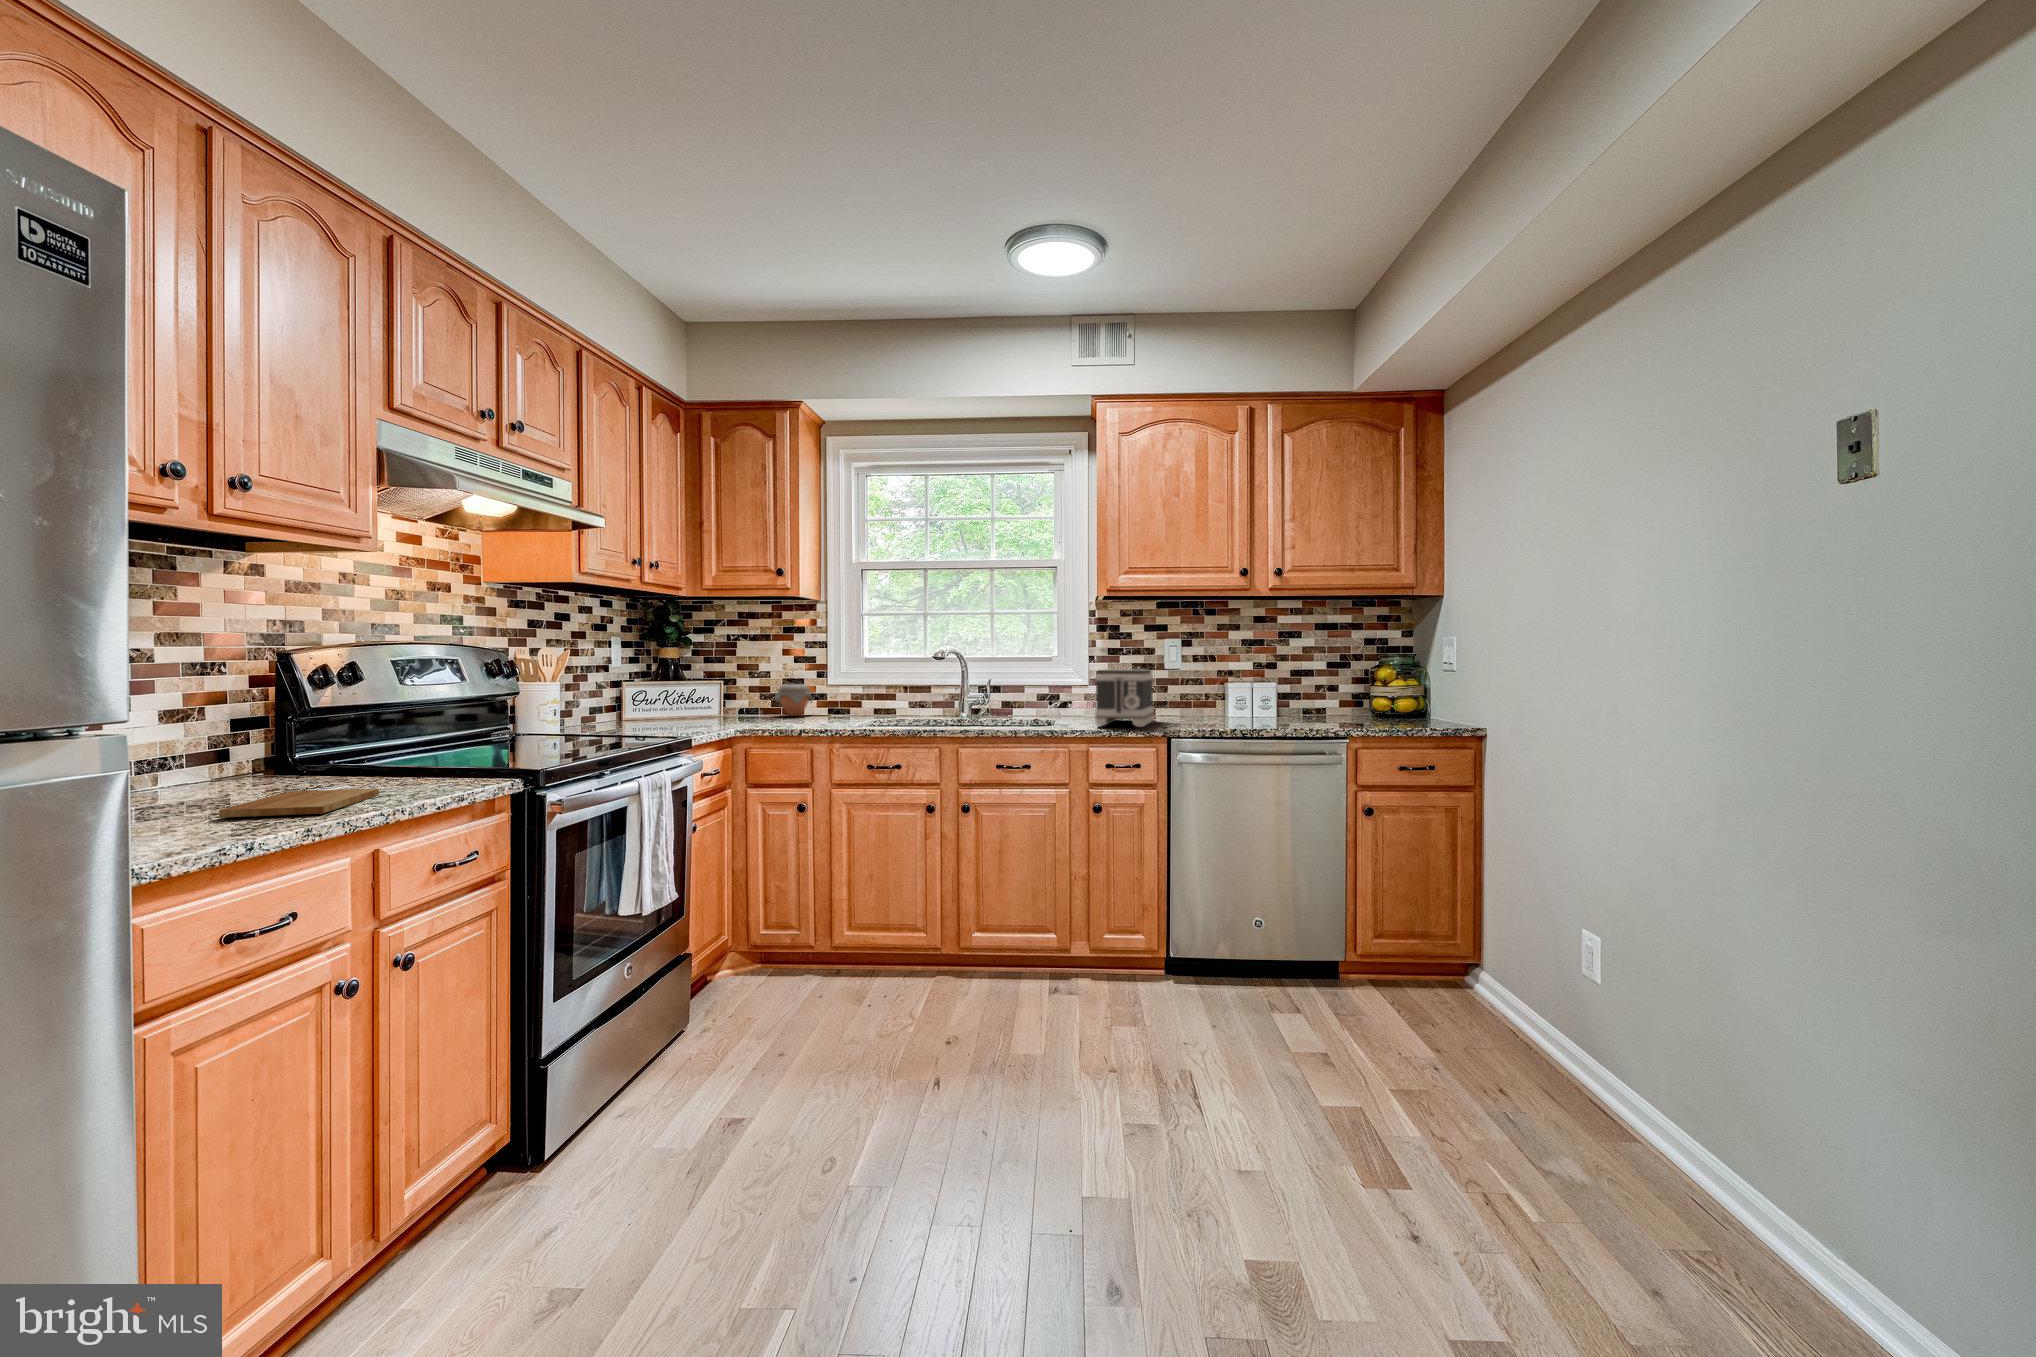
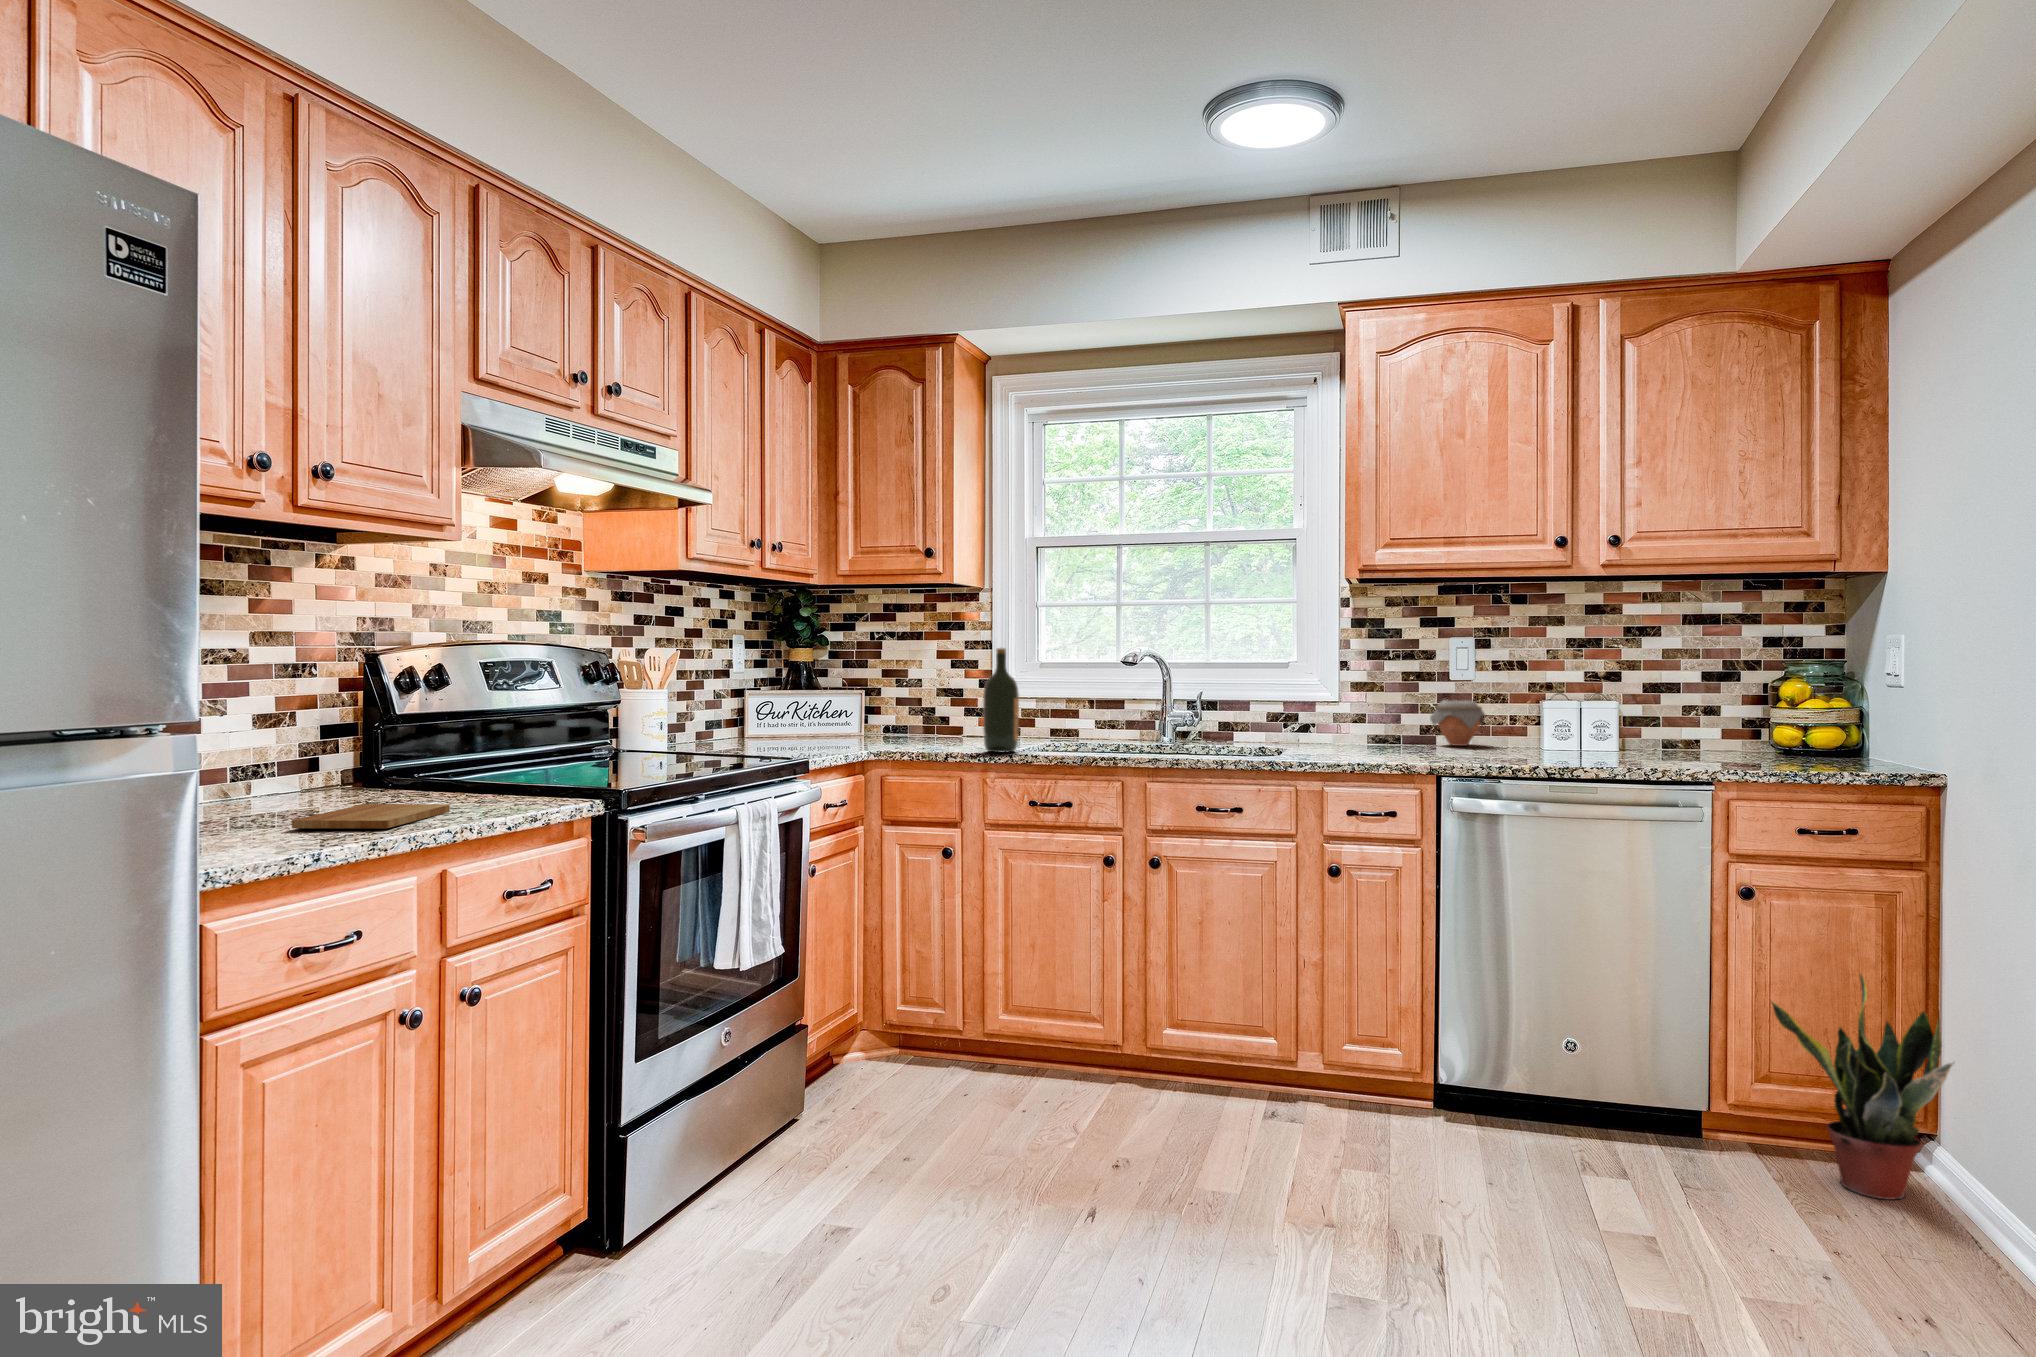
wine bottle: none [828,647,856,729] -> present [983,648,1019,752]
toaster: present [1095,669,1154,727] -> none [1336,679,1427,759]
jar: present [775,684,812,716] -> present [1430,700,1485,746]
potted plant: none [1384,862,1498,1011] -> present [1772,974,1954,1199]

